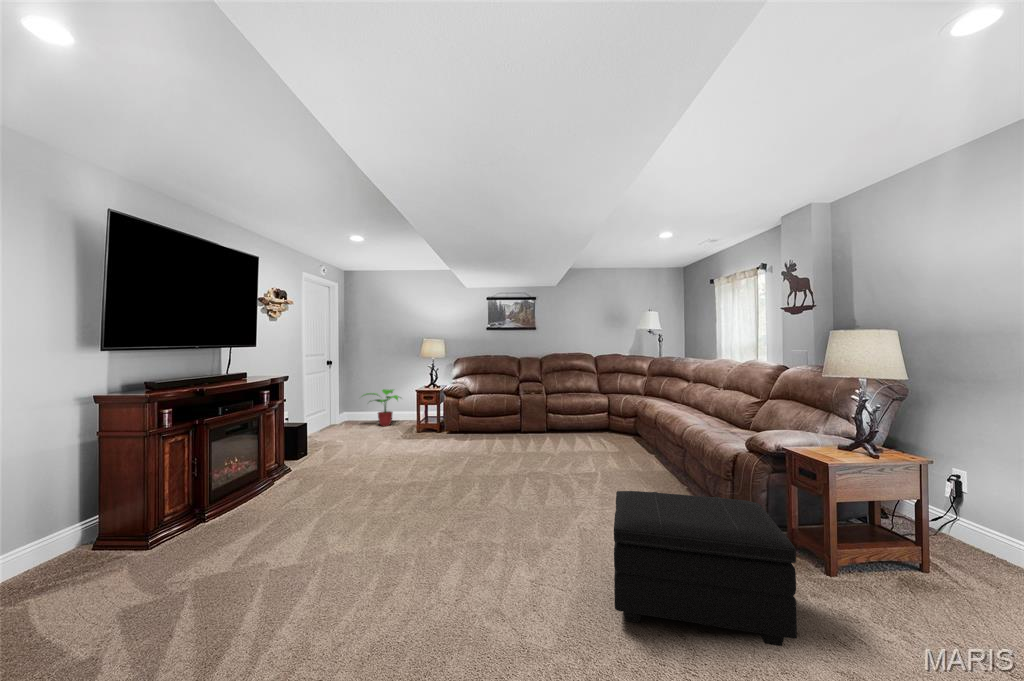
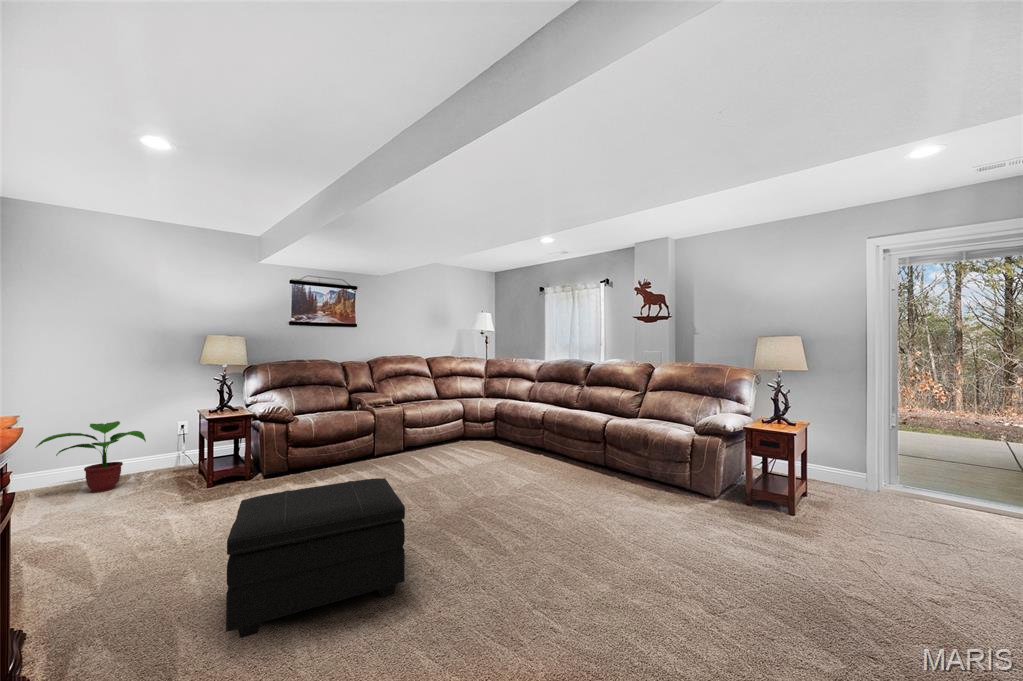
footstool: present [614,491,797,646] -> present [226,478,405,638]

